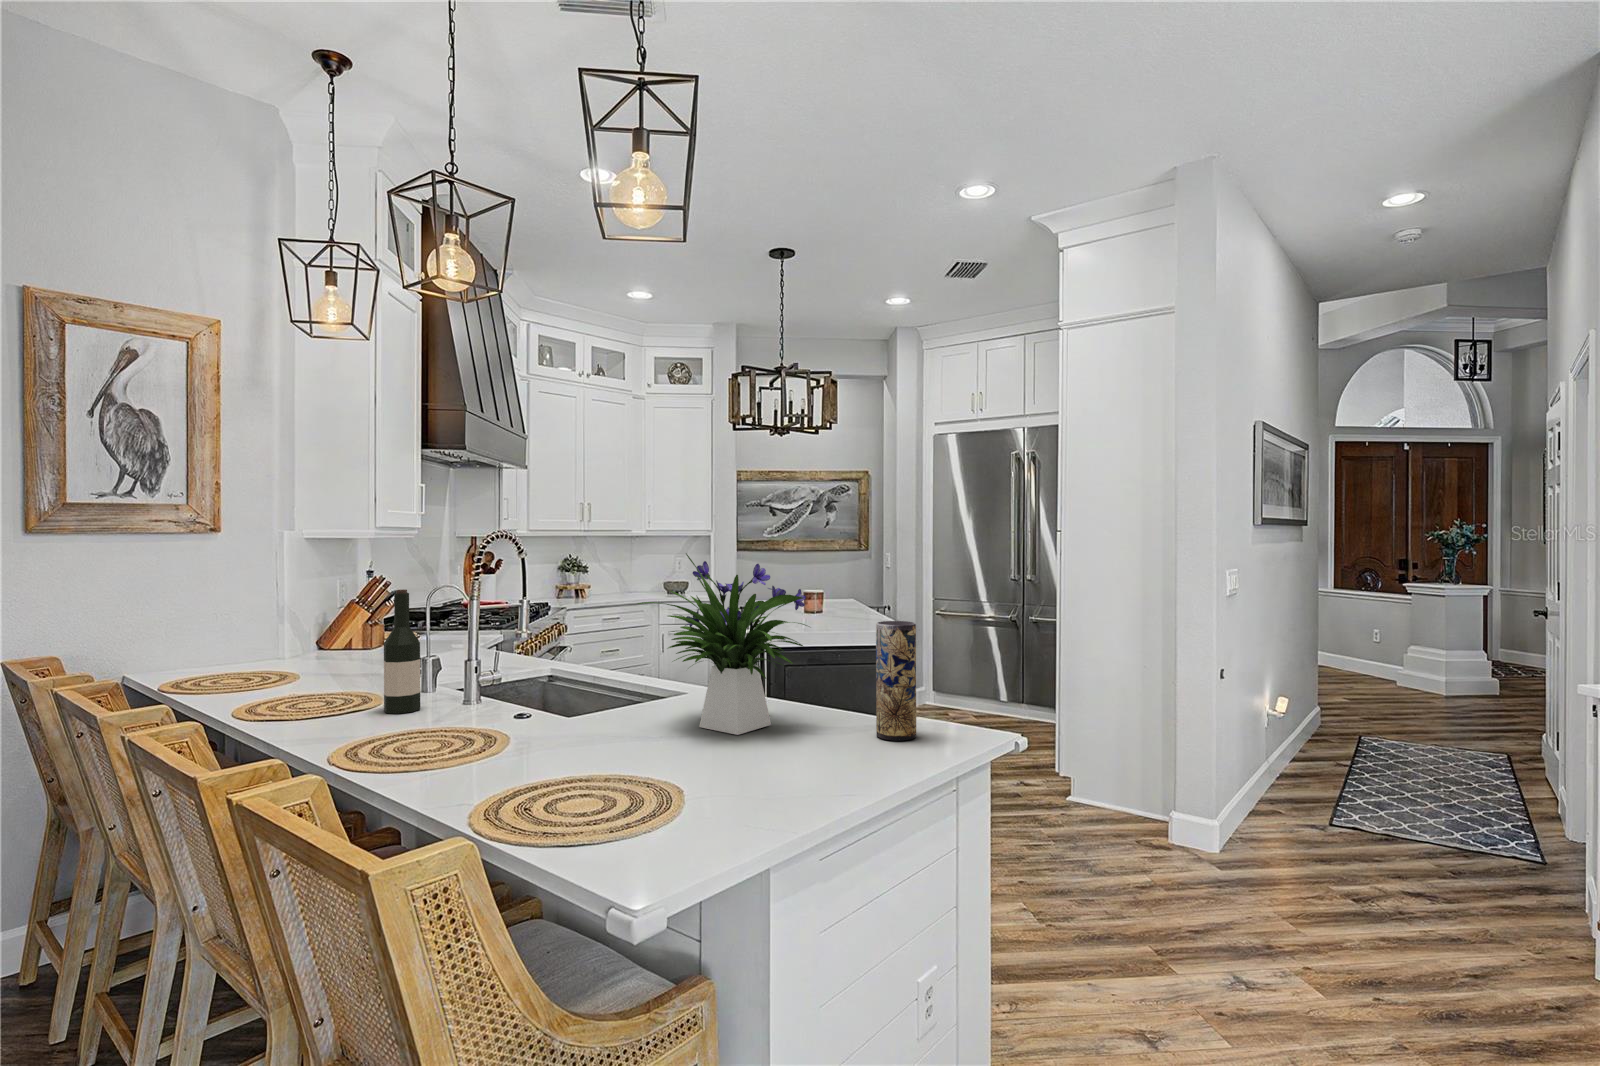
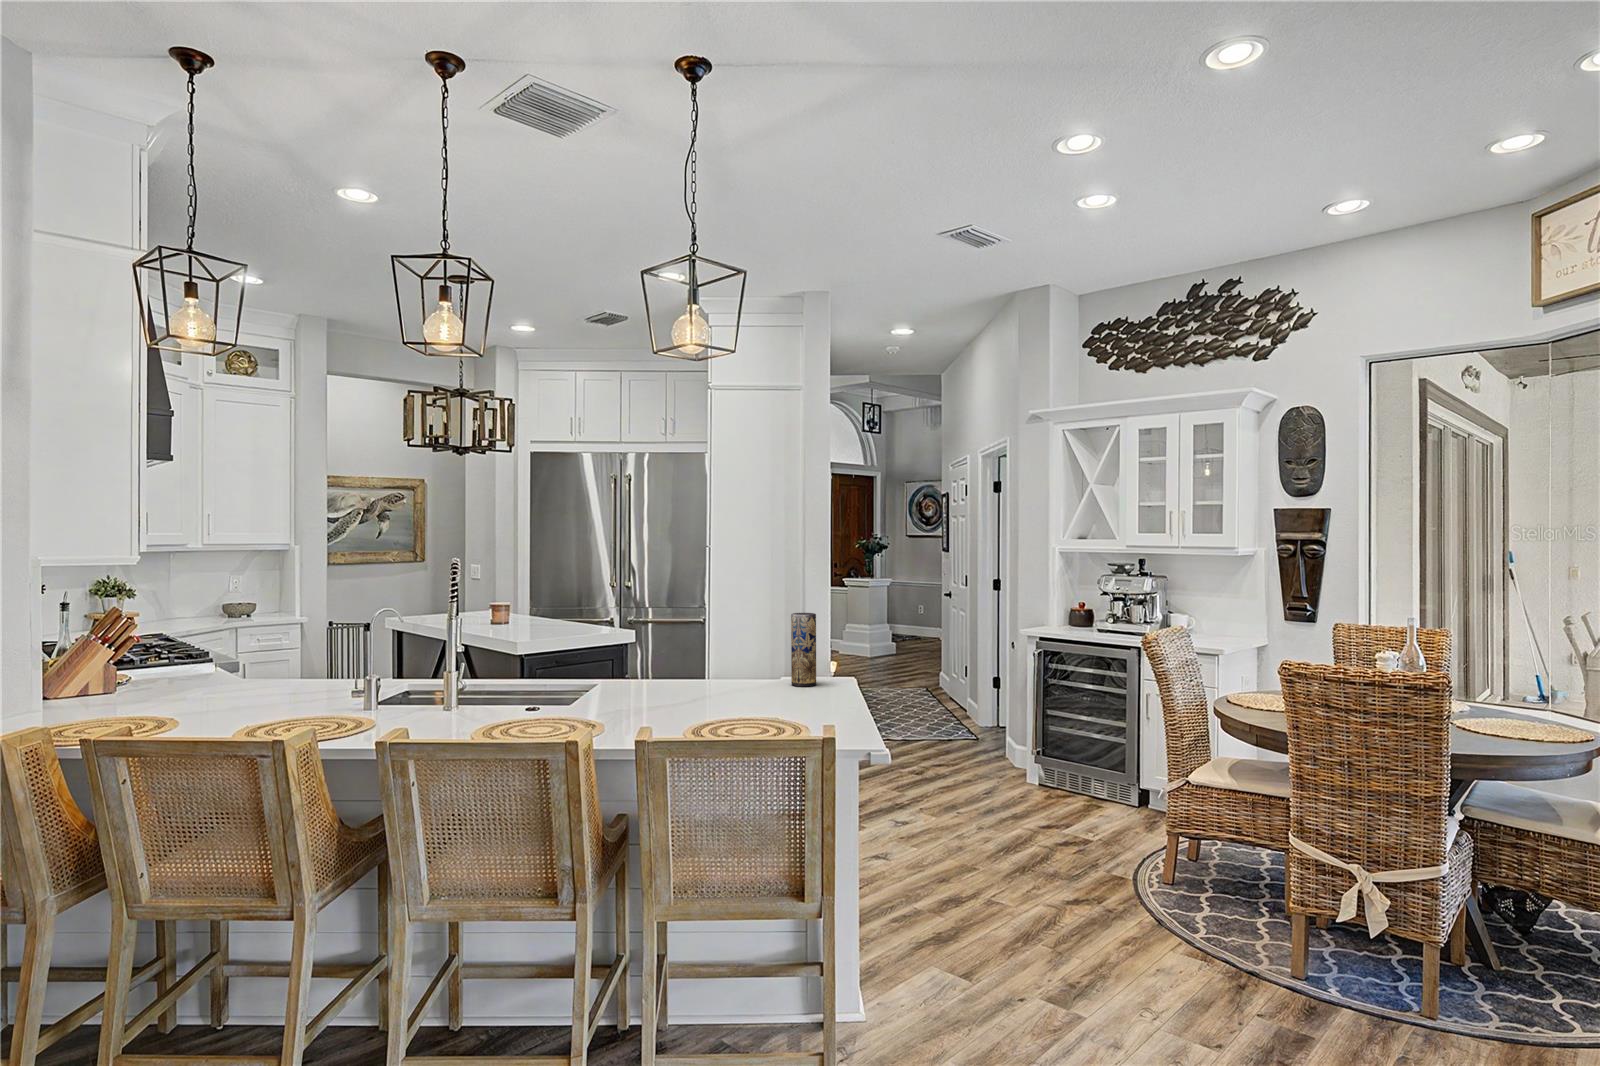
flower arrangement: present [638,553,807,735] -> none [648,574,761,696]
wine bottle: present [384,589,420,714] -> none [415,613,446,722]

